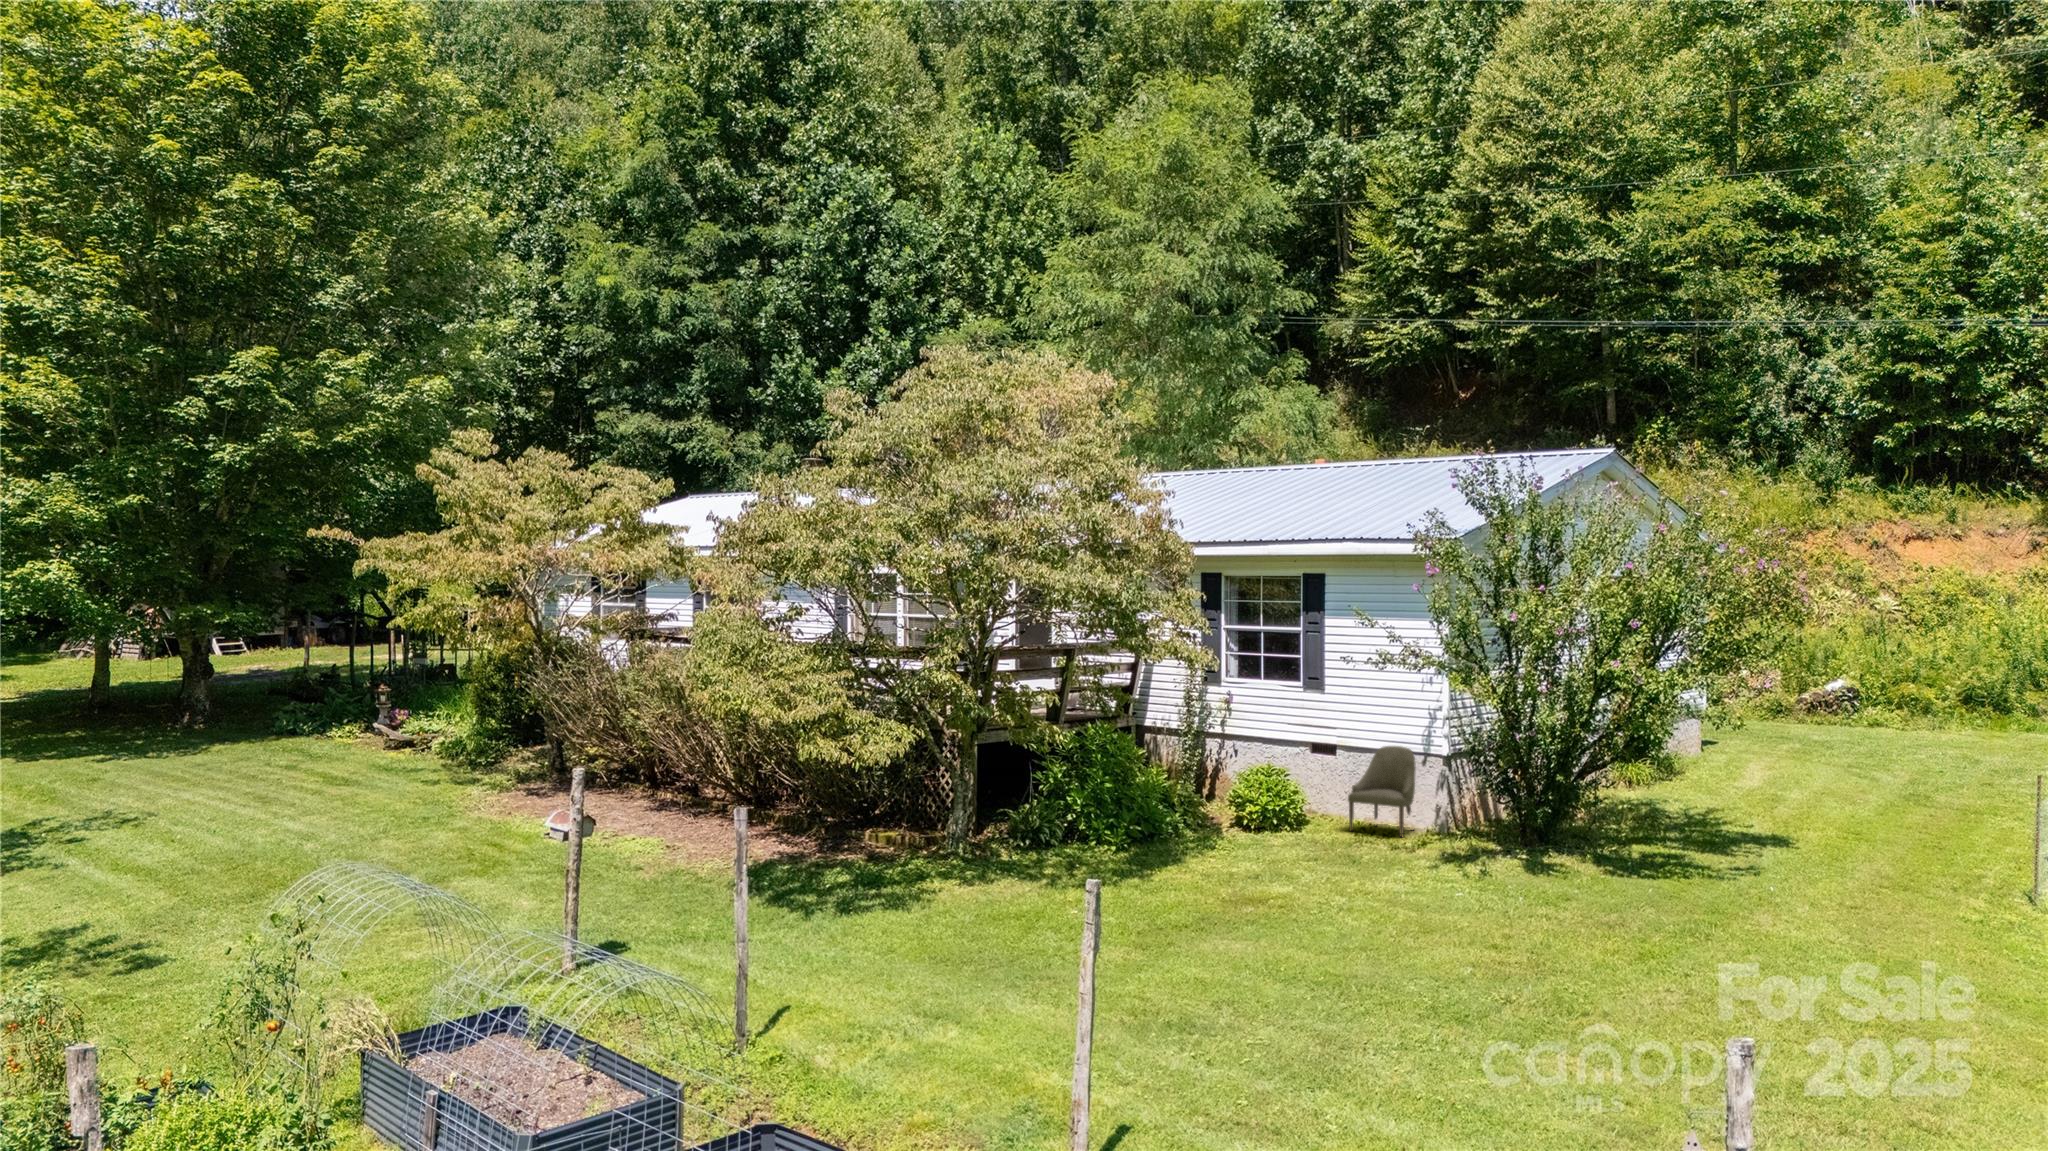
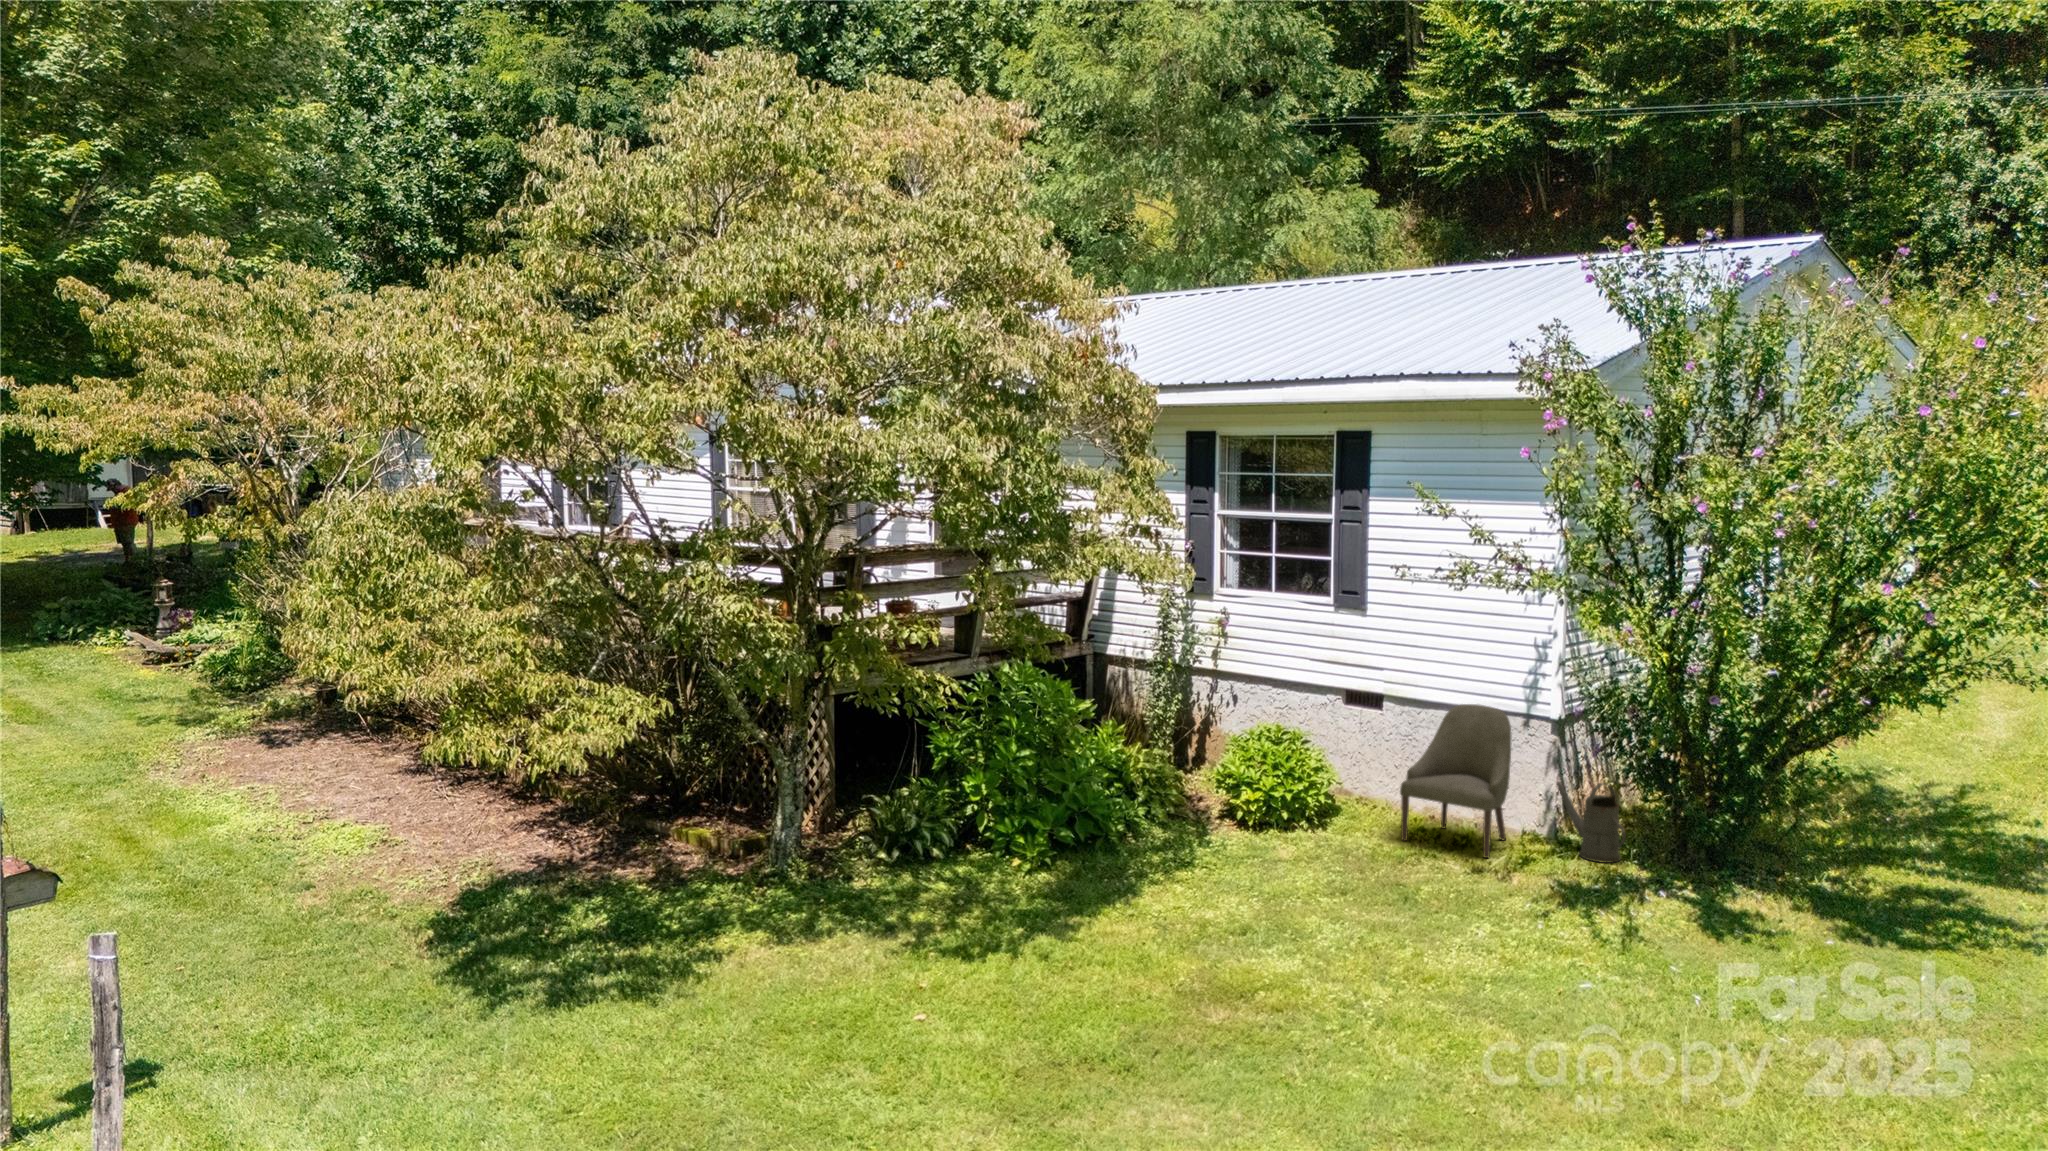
watering can: none [1444,790,1485,839] -> present [1557,782,1626,863]

